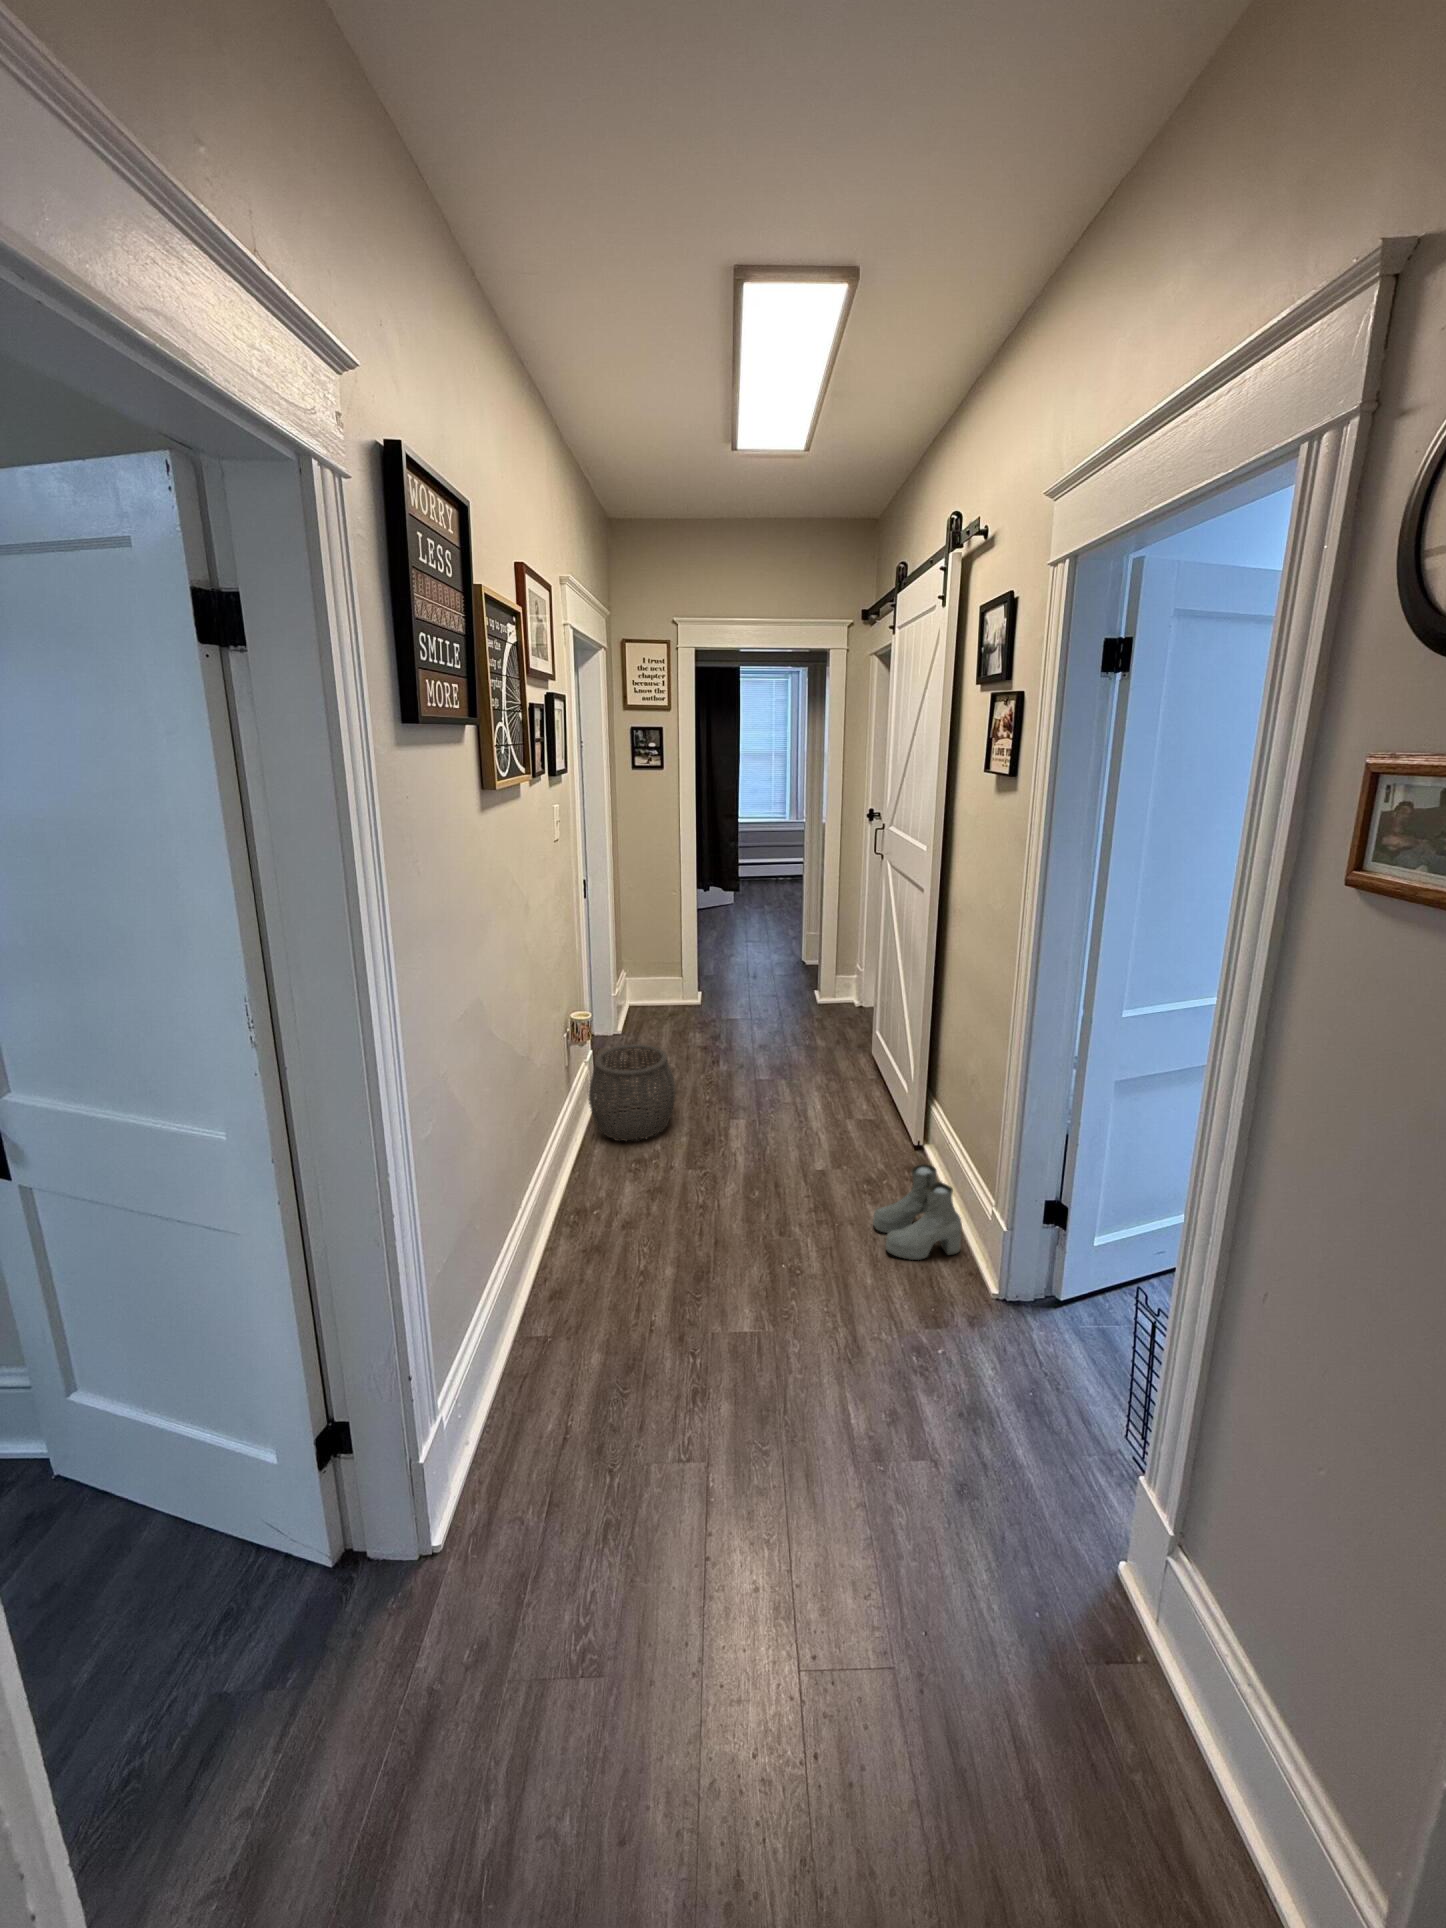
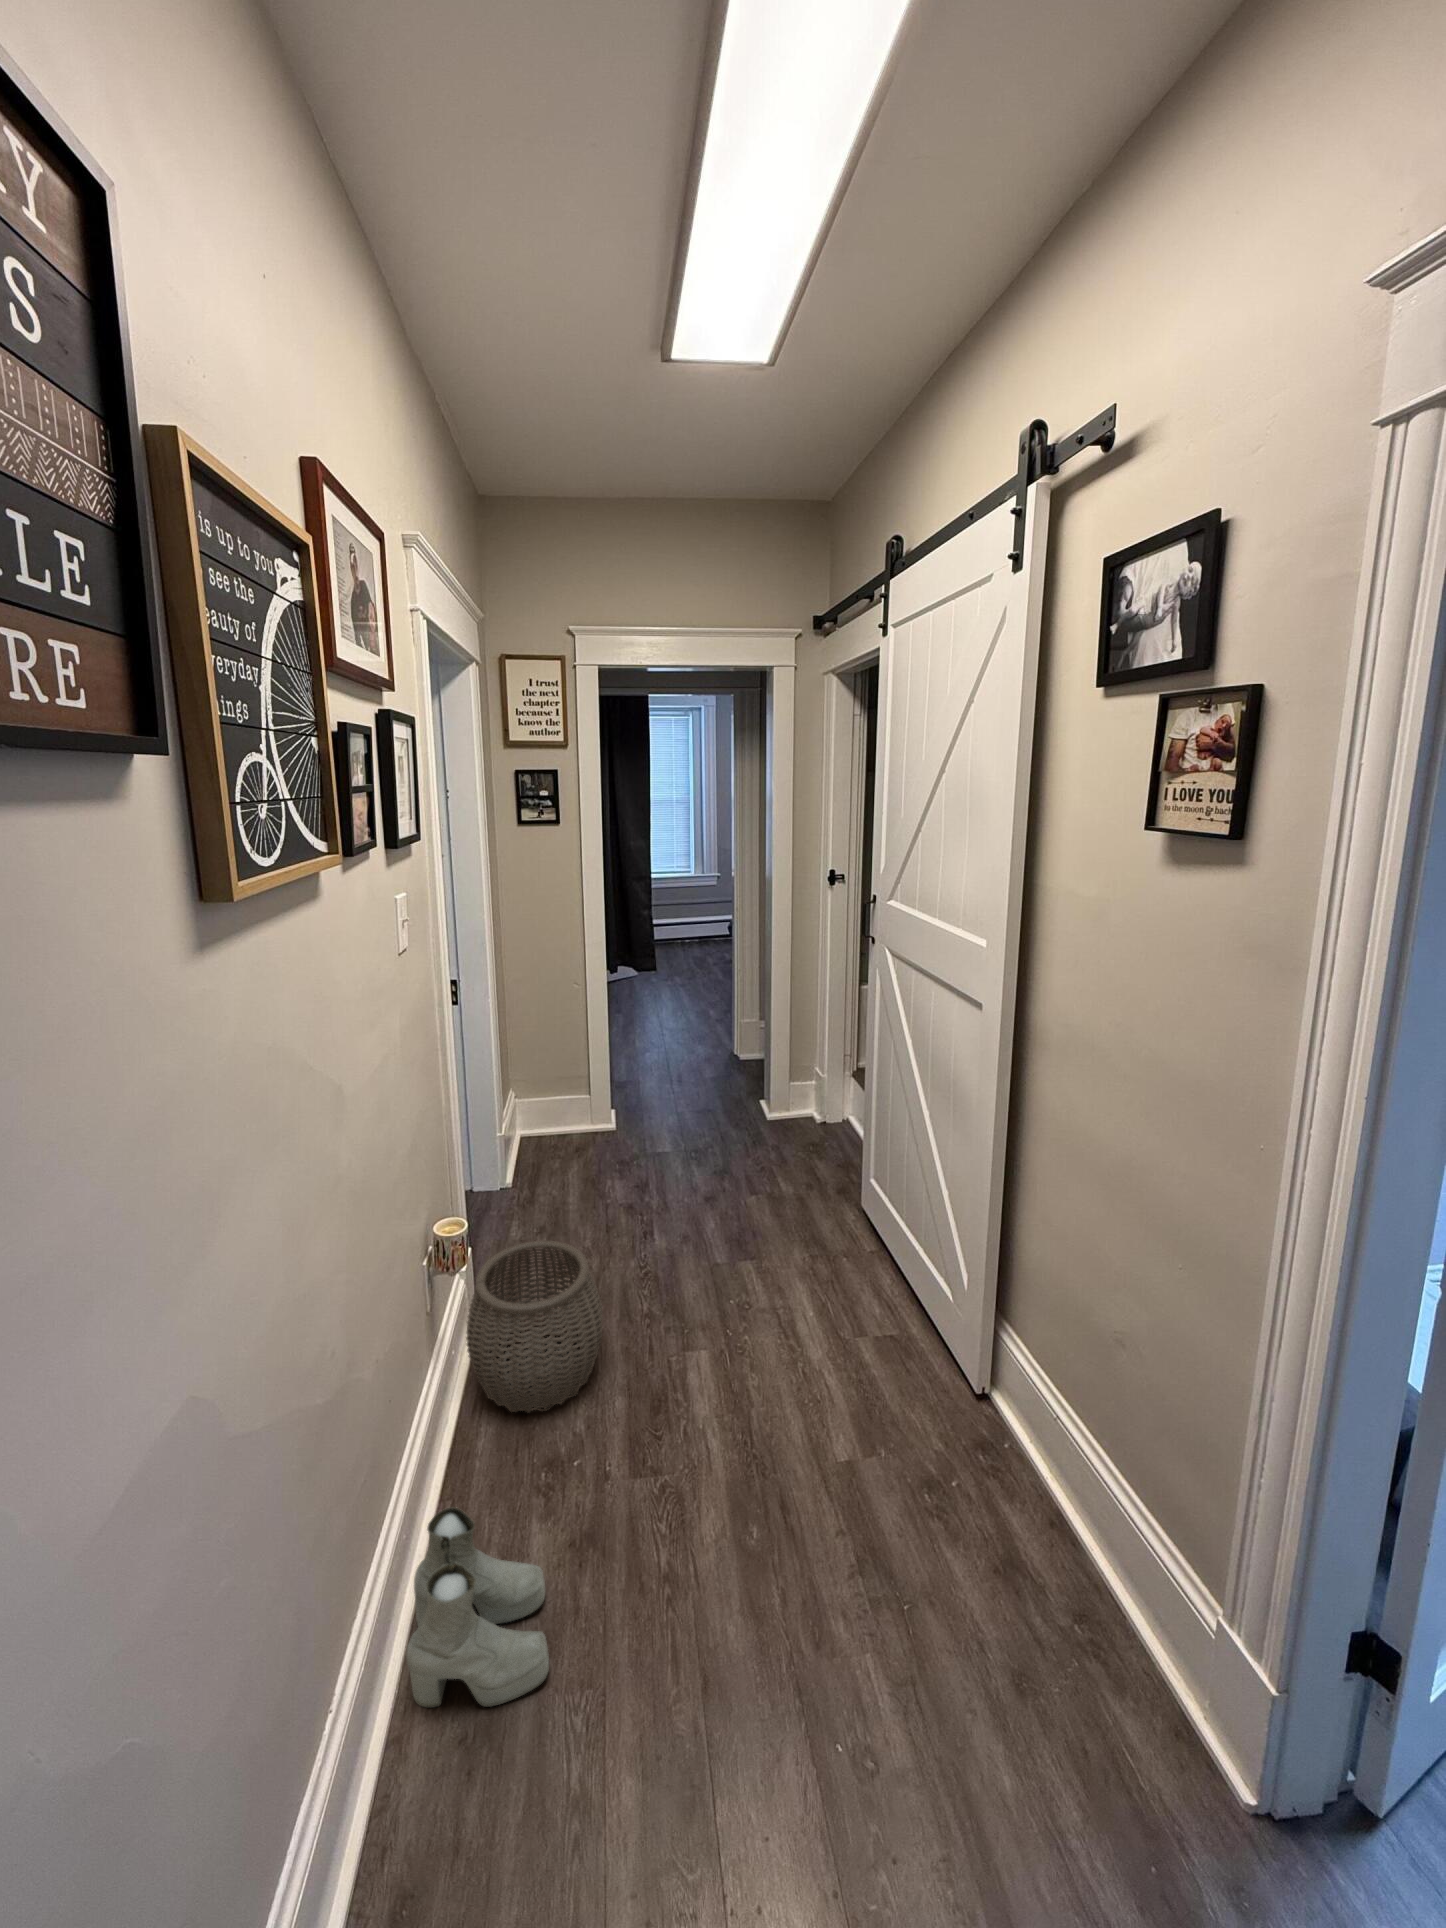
boots: present [873,1164,962,1260] -> present [406,1507,549,1708]

